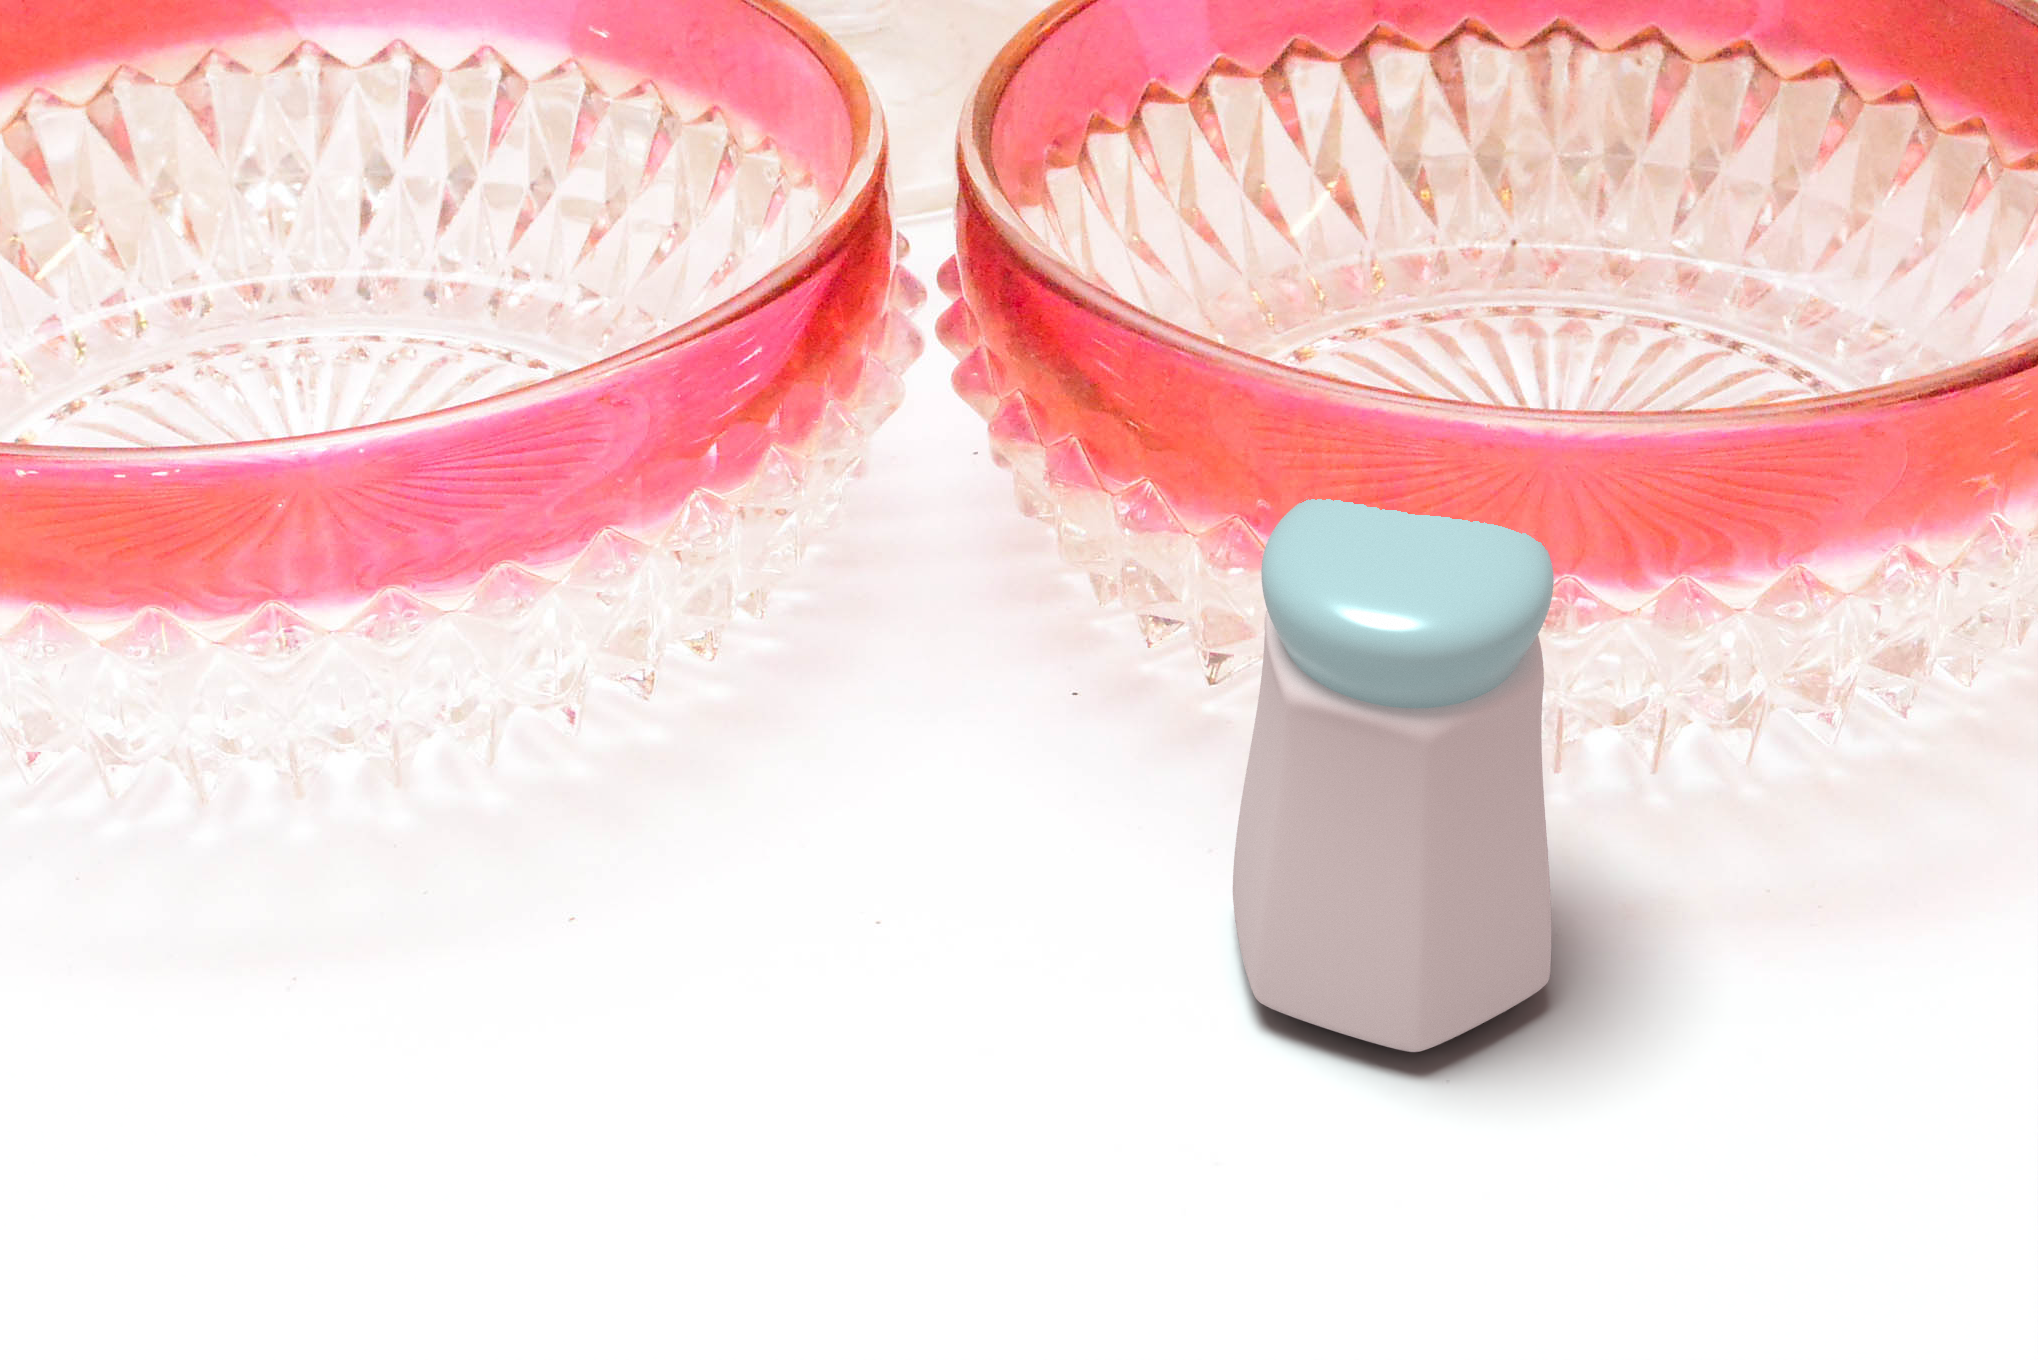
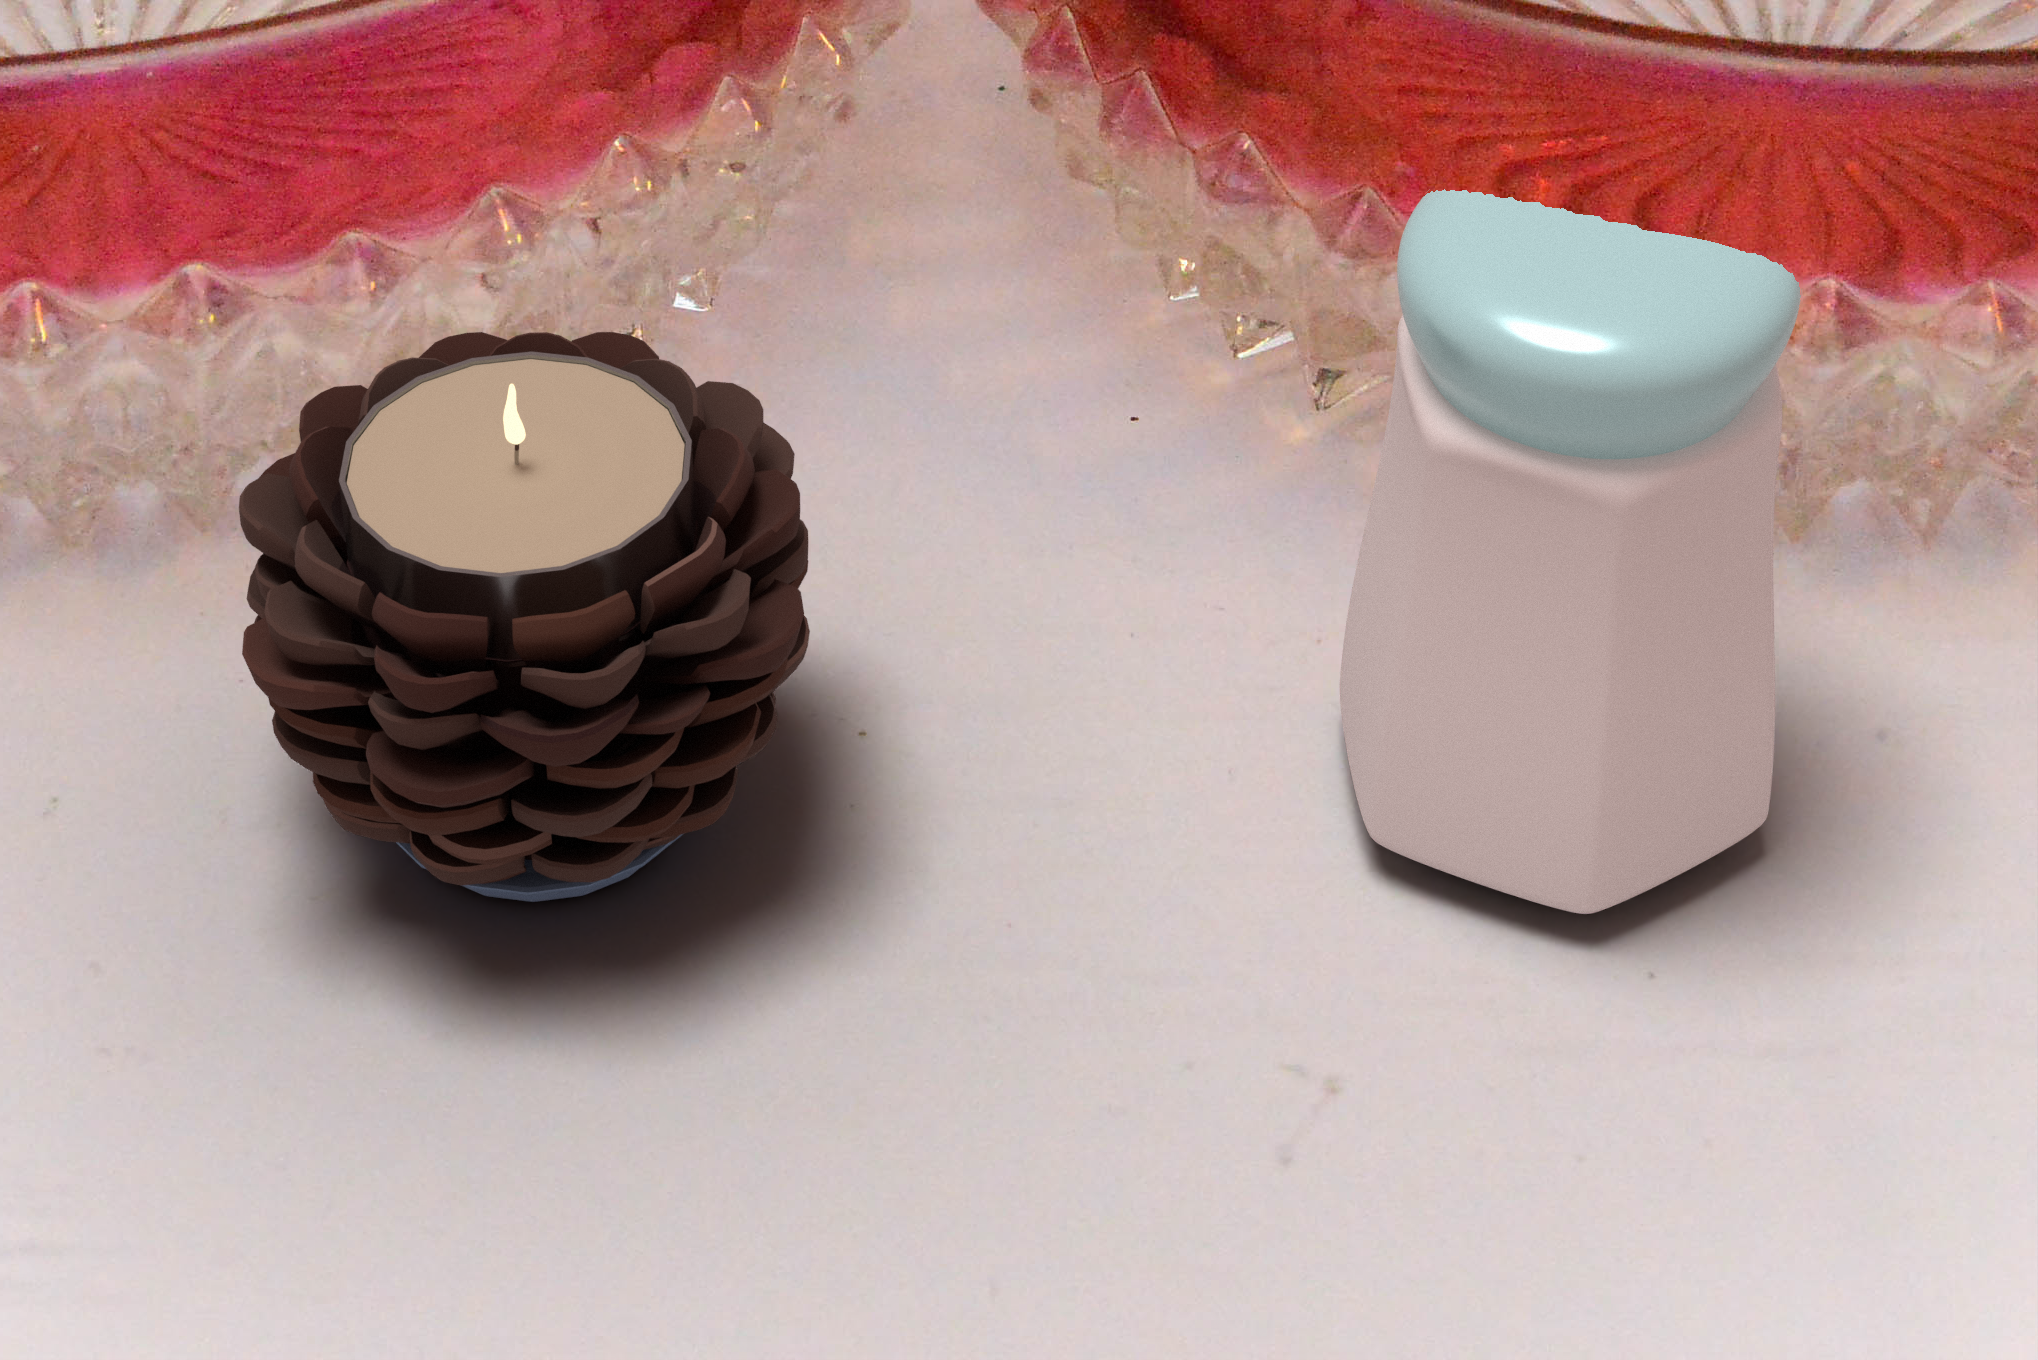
candle: none [423,633,840,1058] -> present [239,332,810,902]

